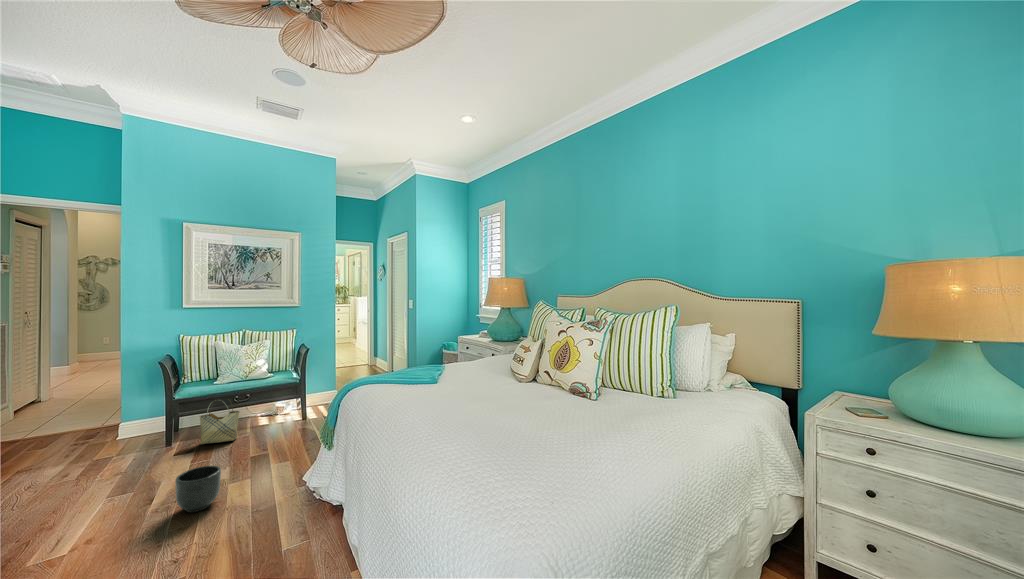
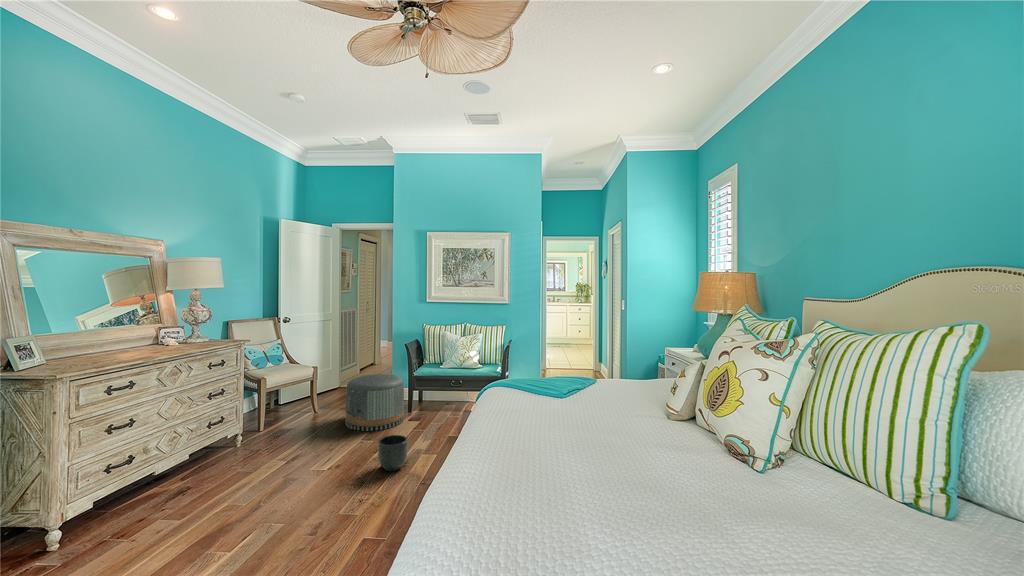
woven basket: present [200,400,239,444] -> none [425,379,452,419]
pouf: none [60,402,167,487] -> present [345,374,404,431]

